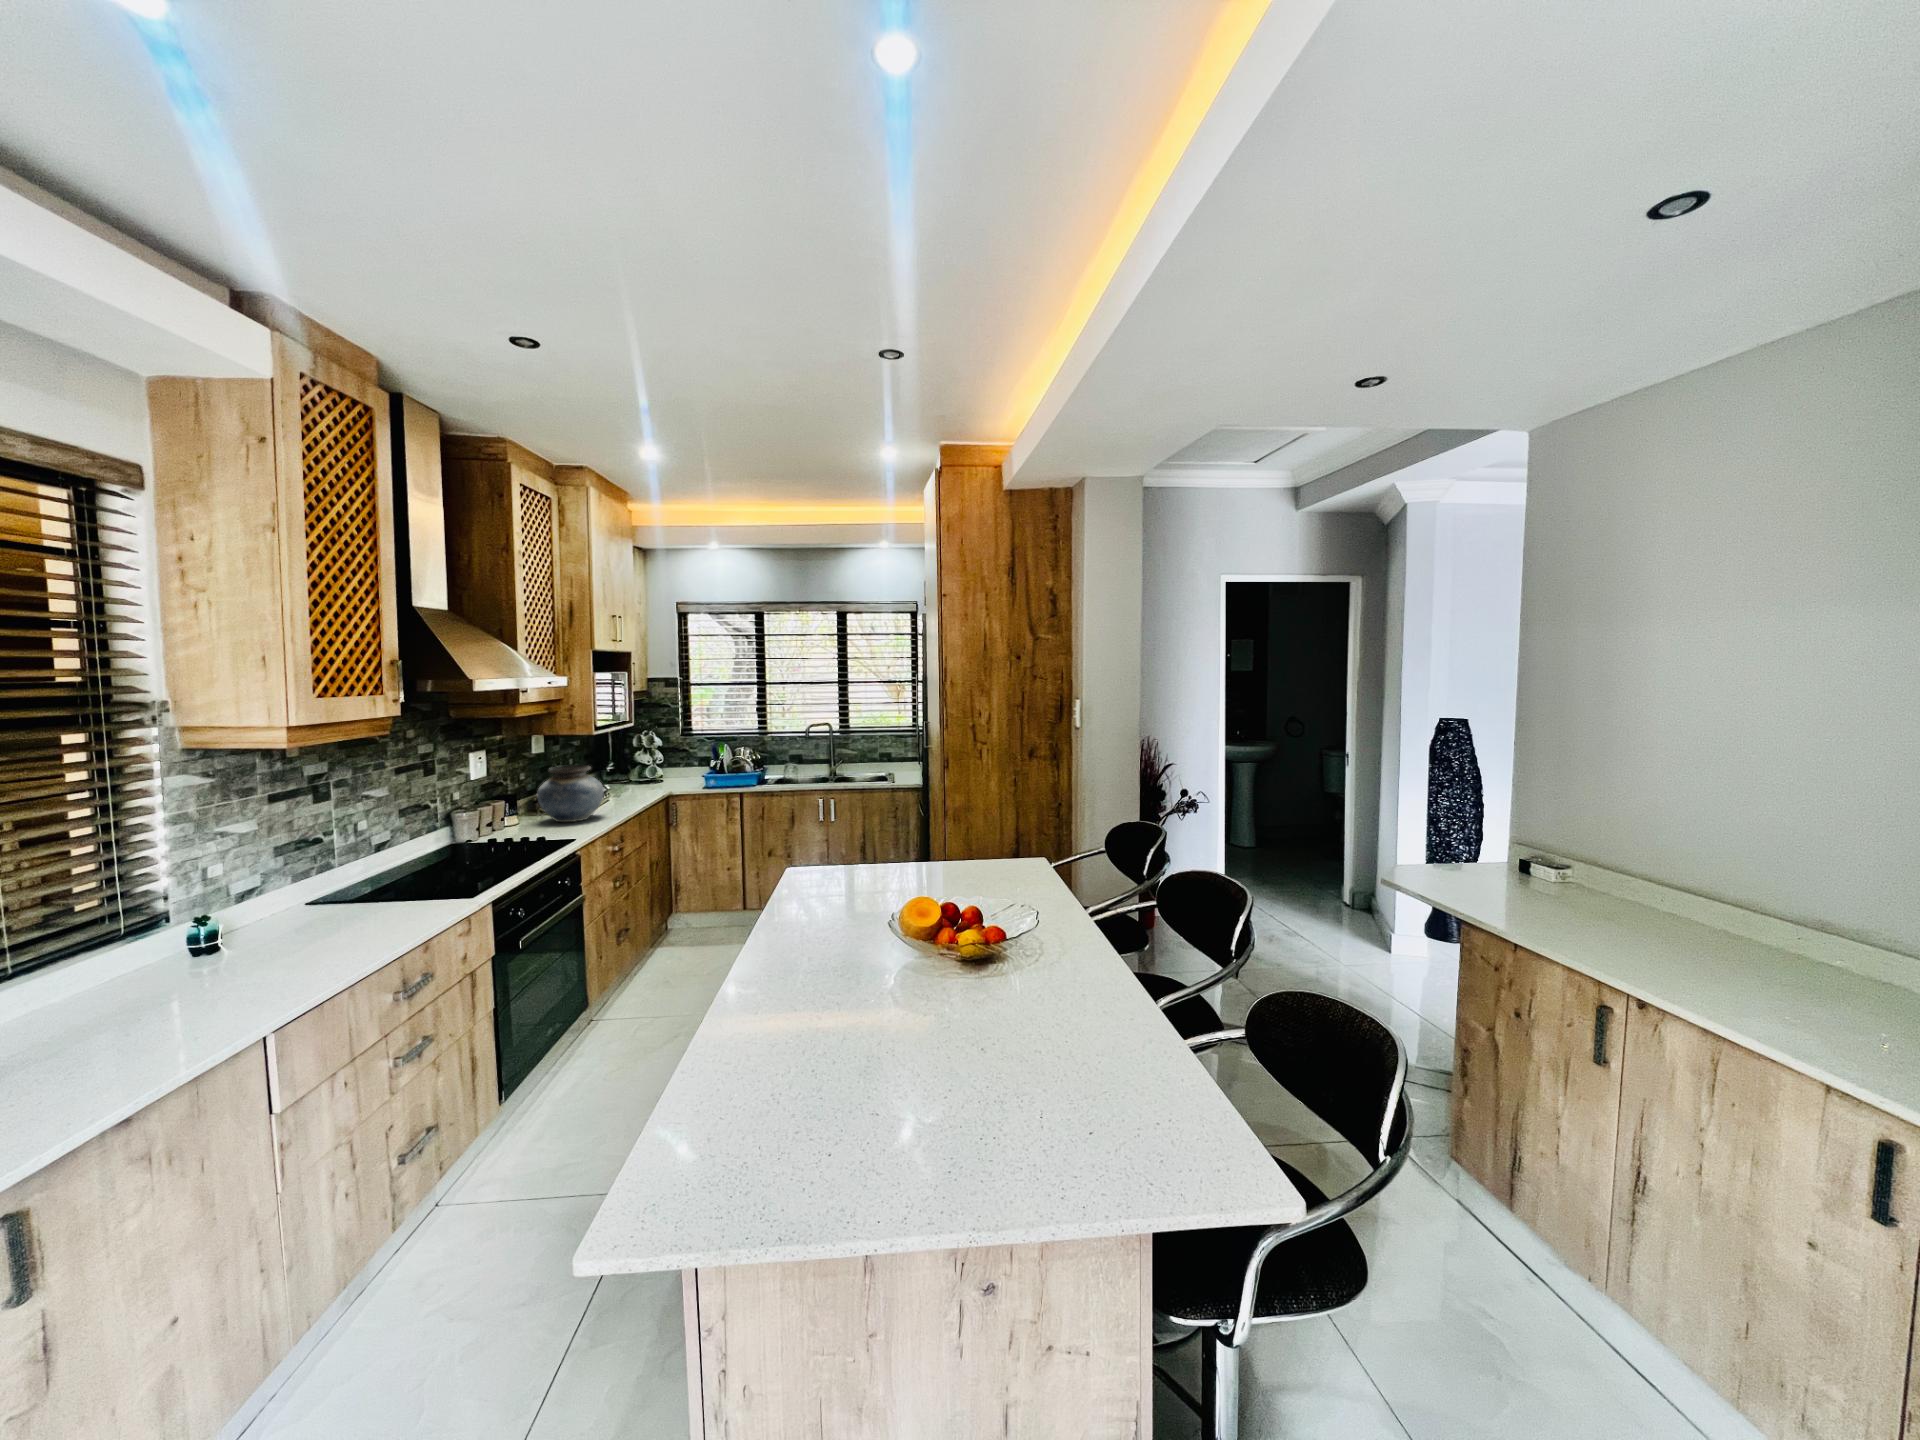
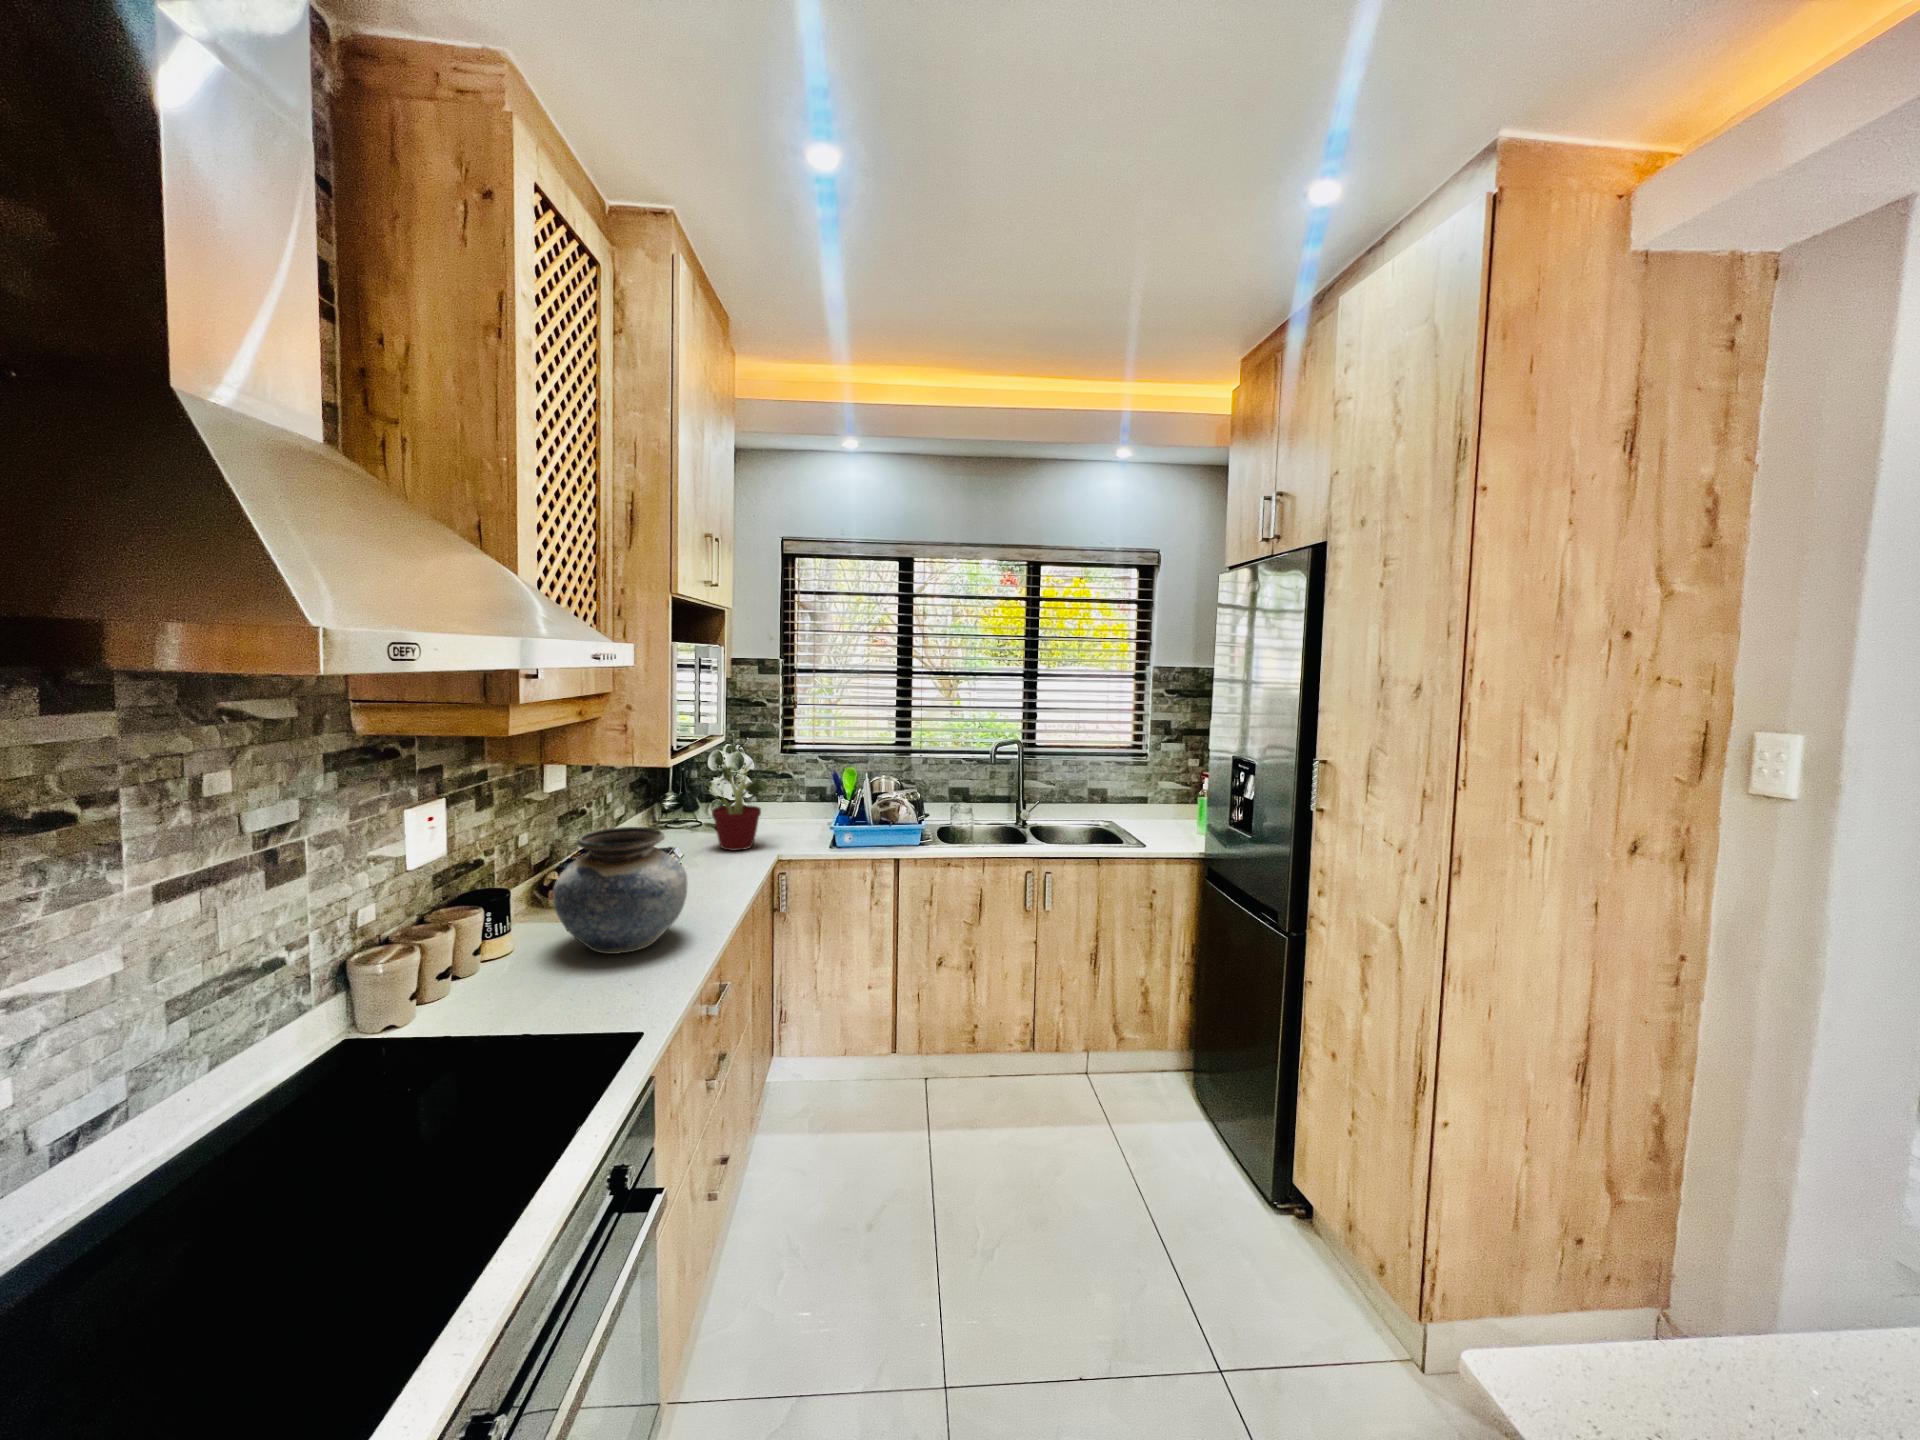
potted plant: none [624,730,666,791] -> present [706,745,768,851]

